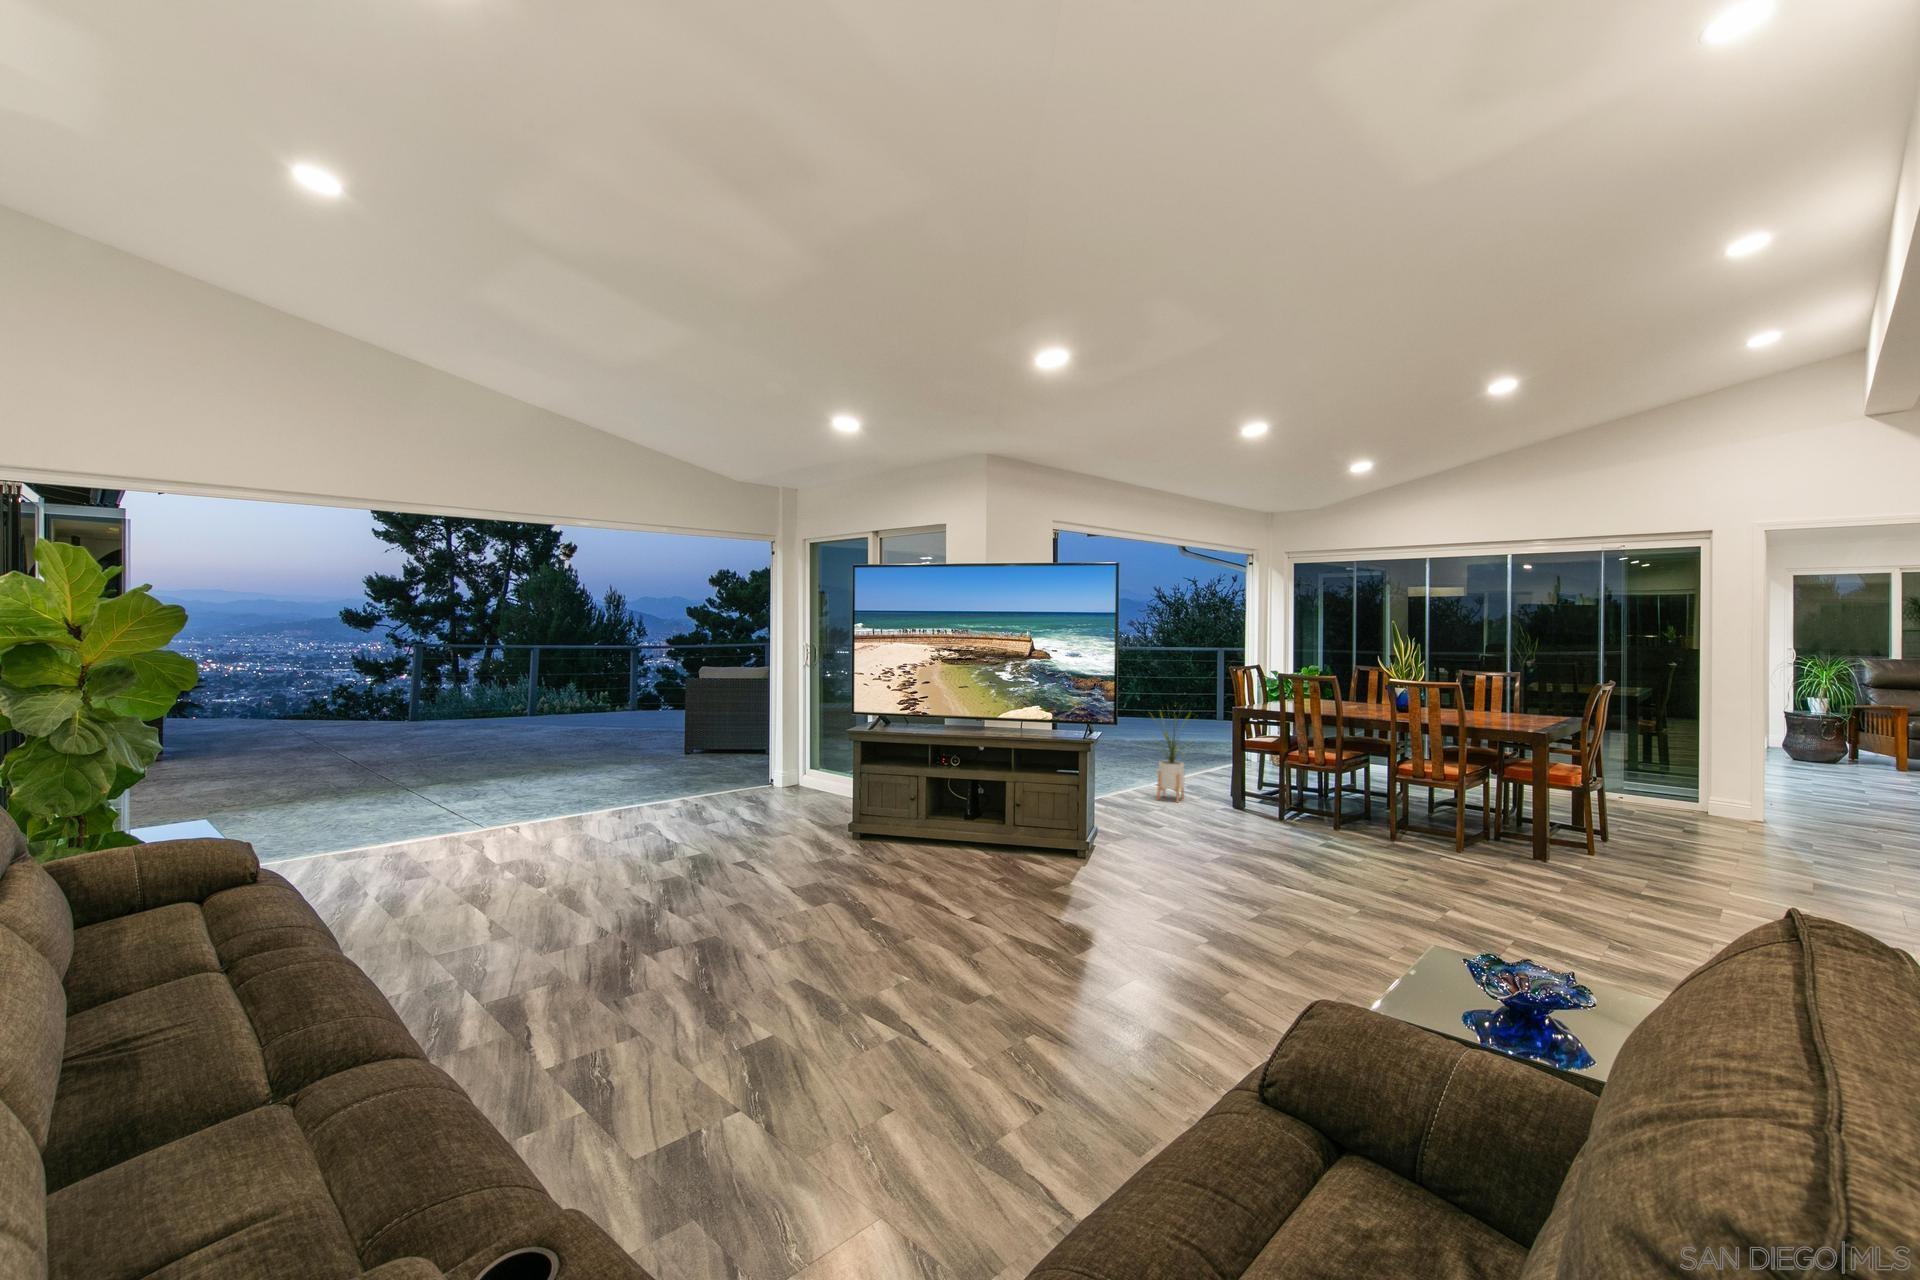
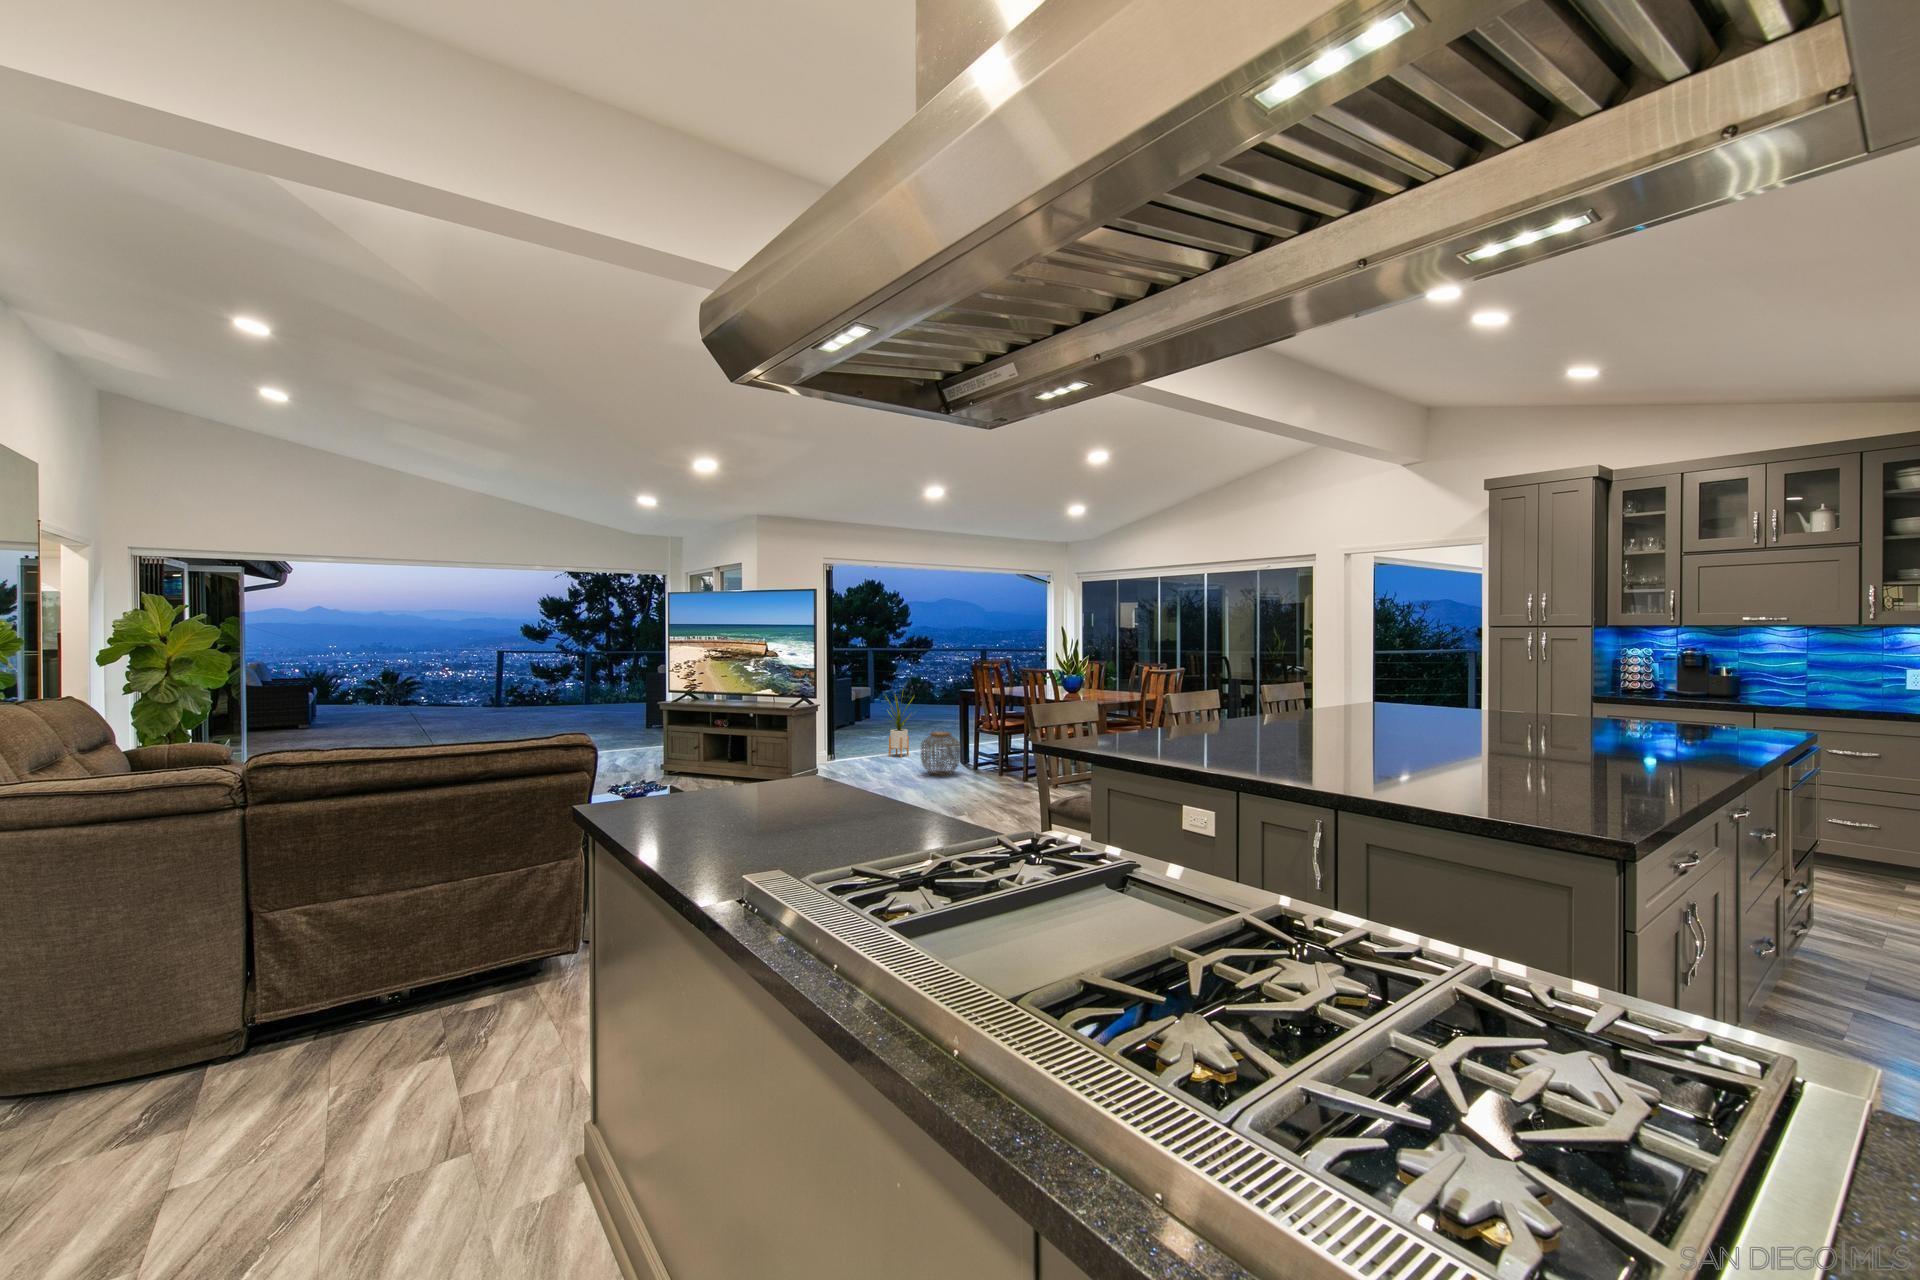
woven basket: none [1253,773,1319,843] -> present [921,731,961,776]

